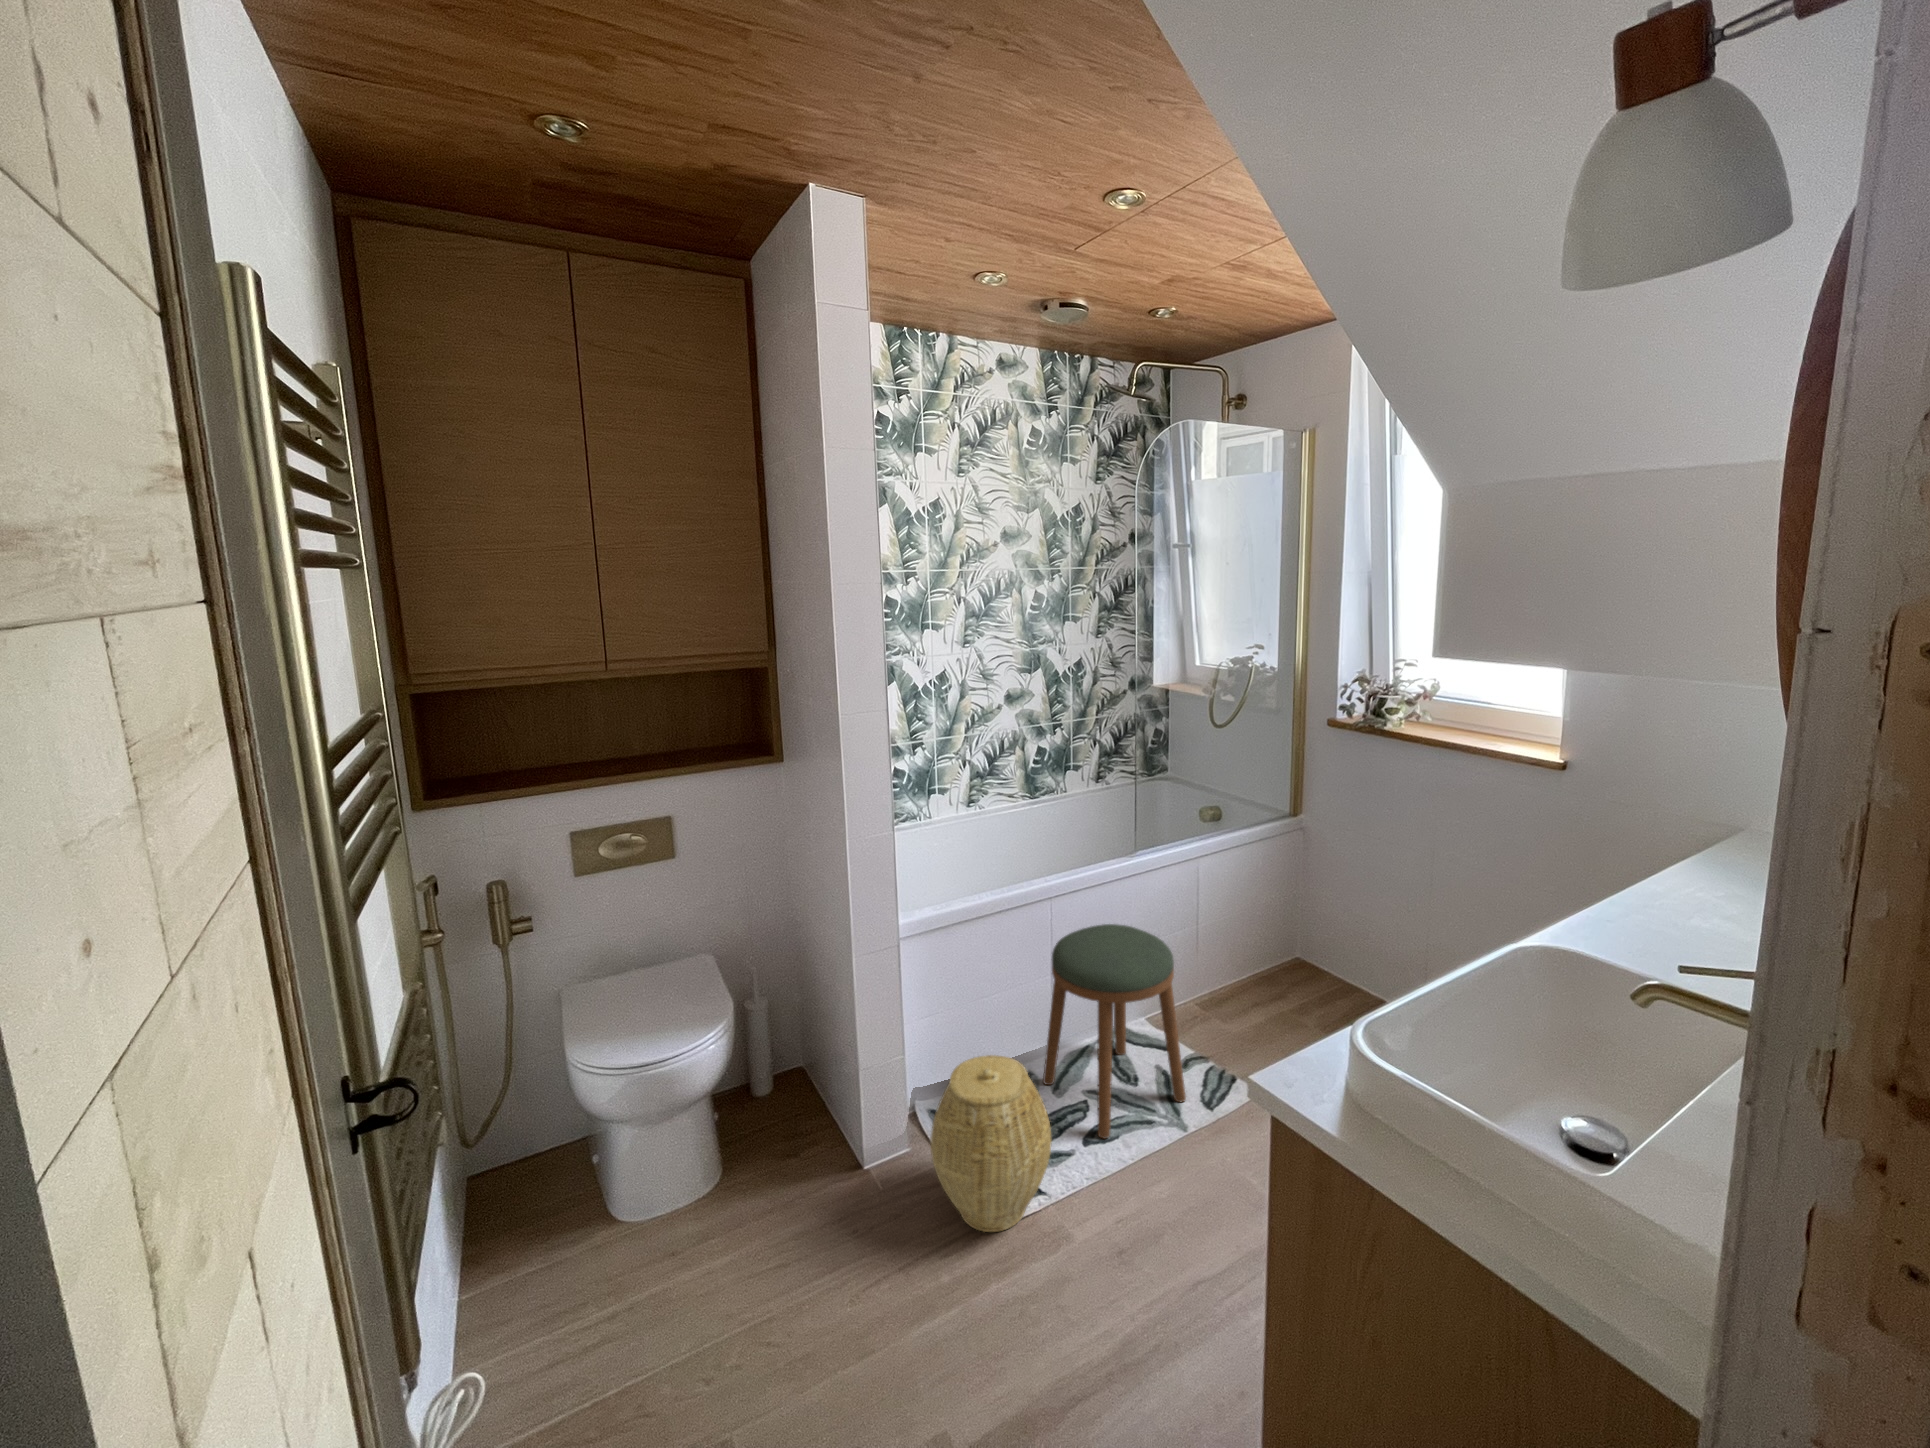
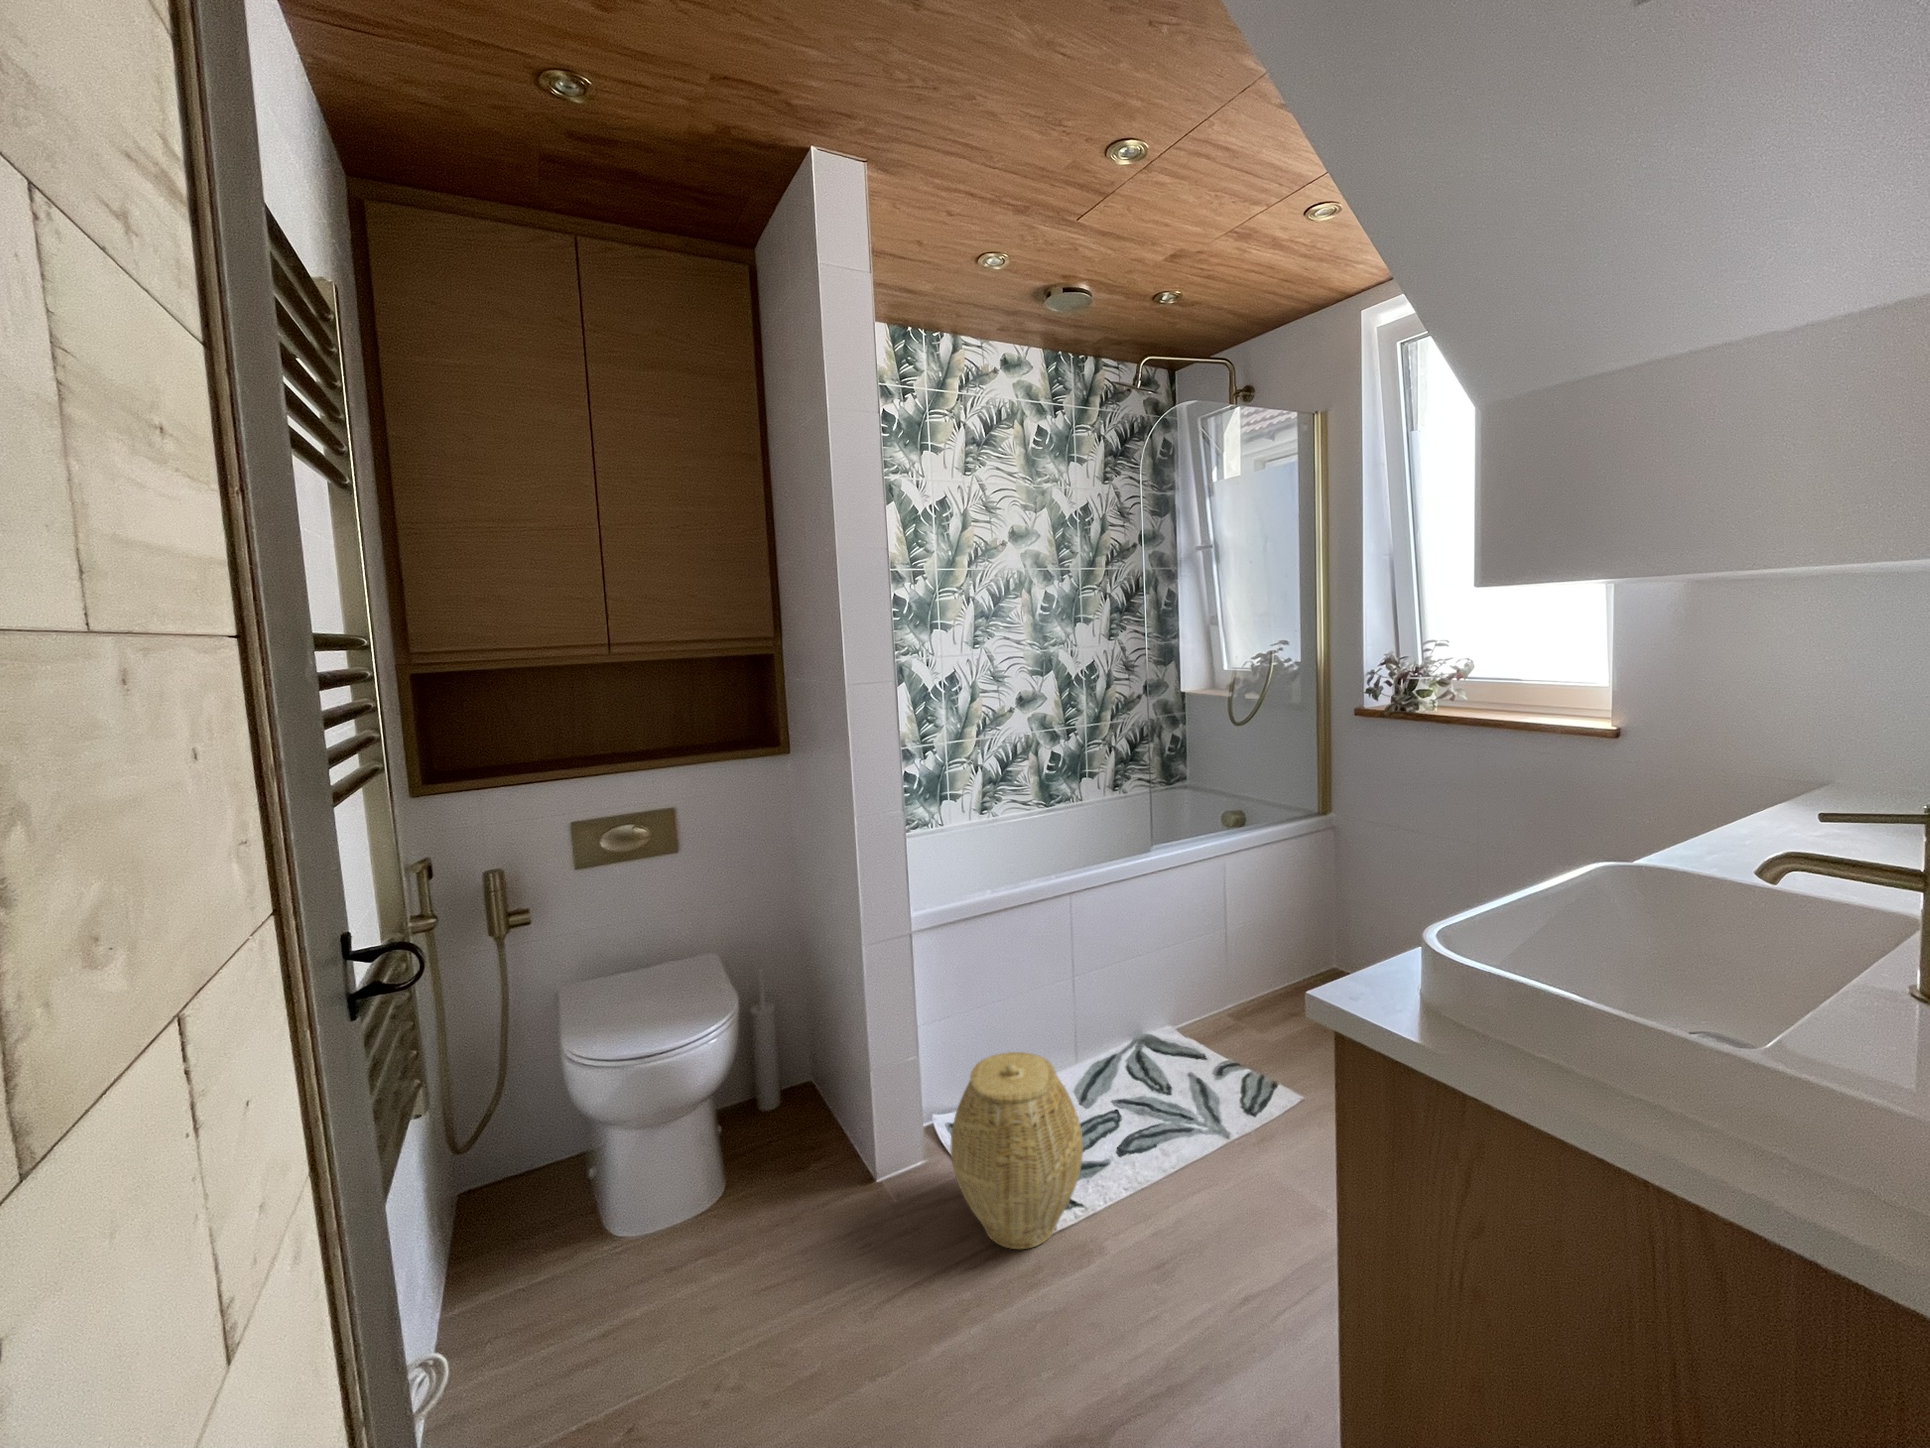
stool: present [1043,924,1186,1138] -> none [1069,919,1226,1149]

